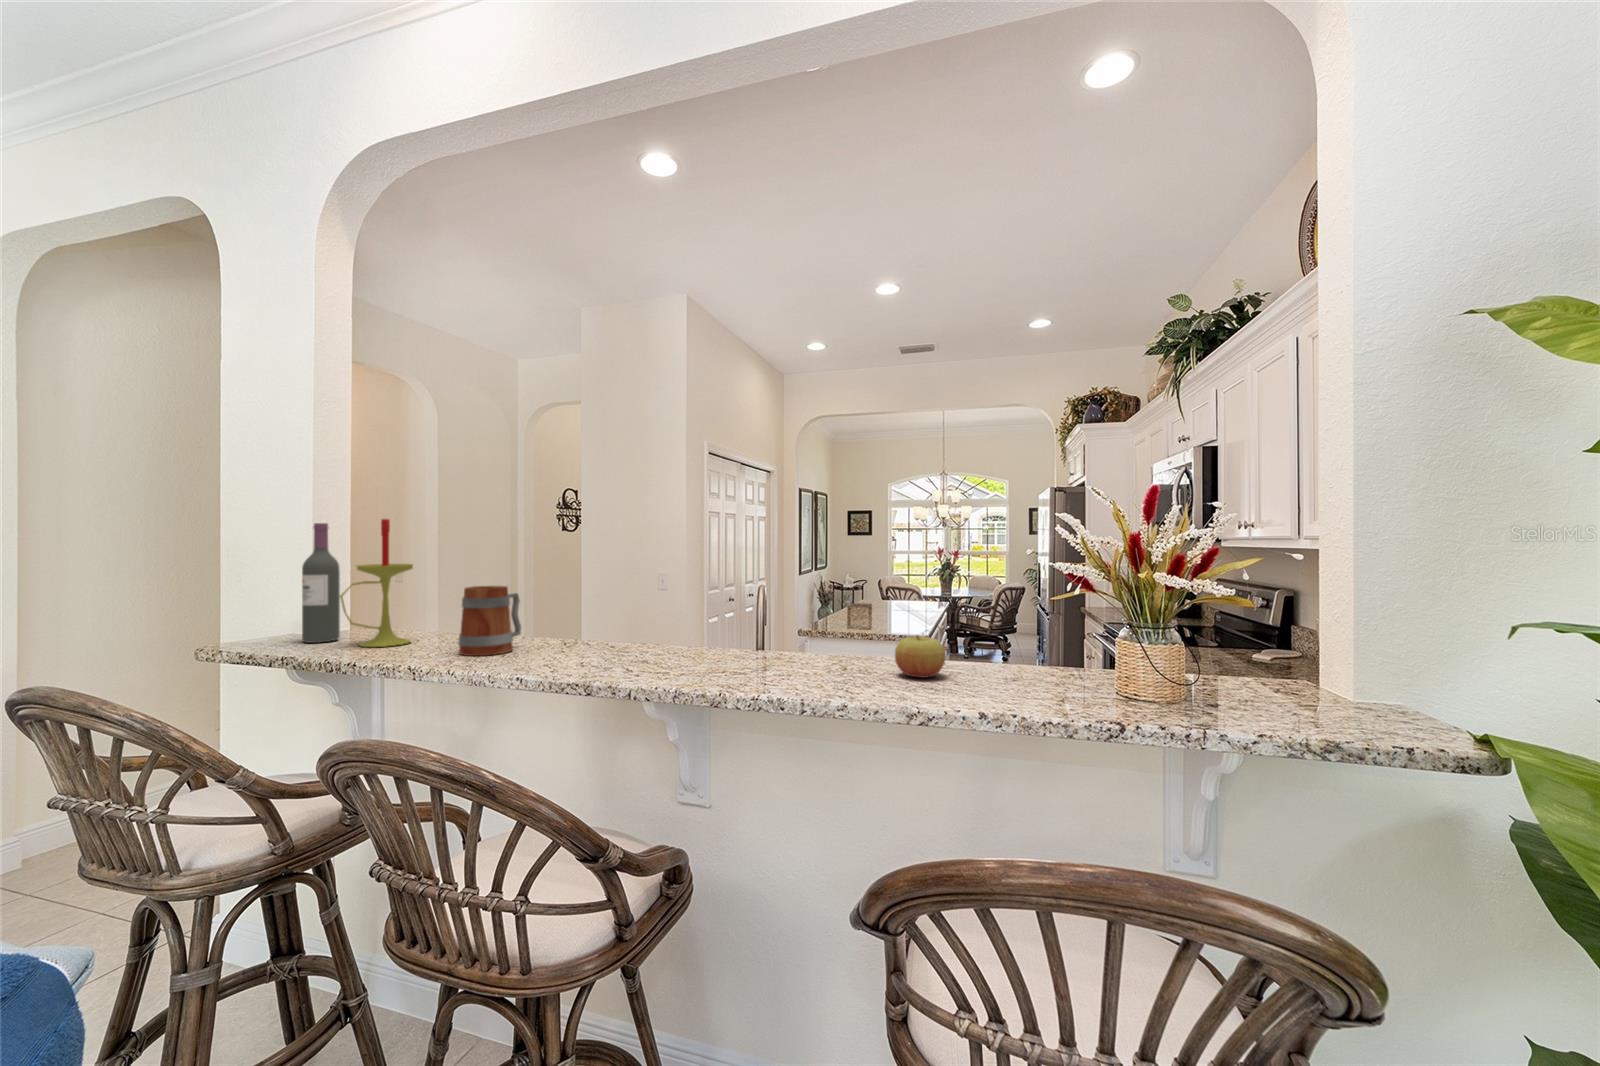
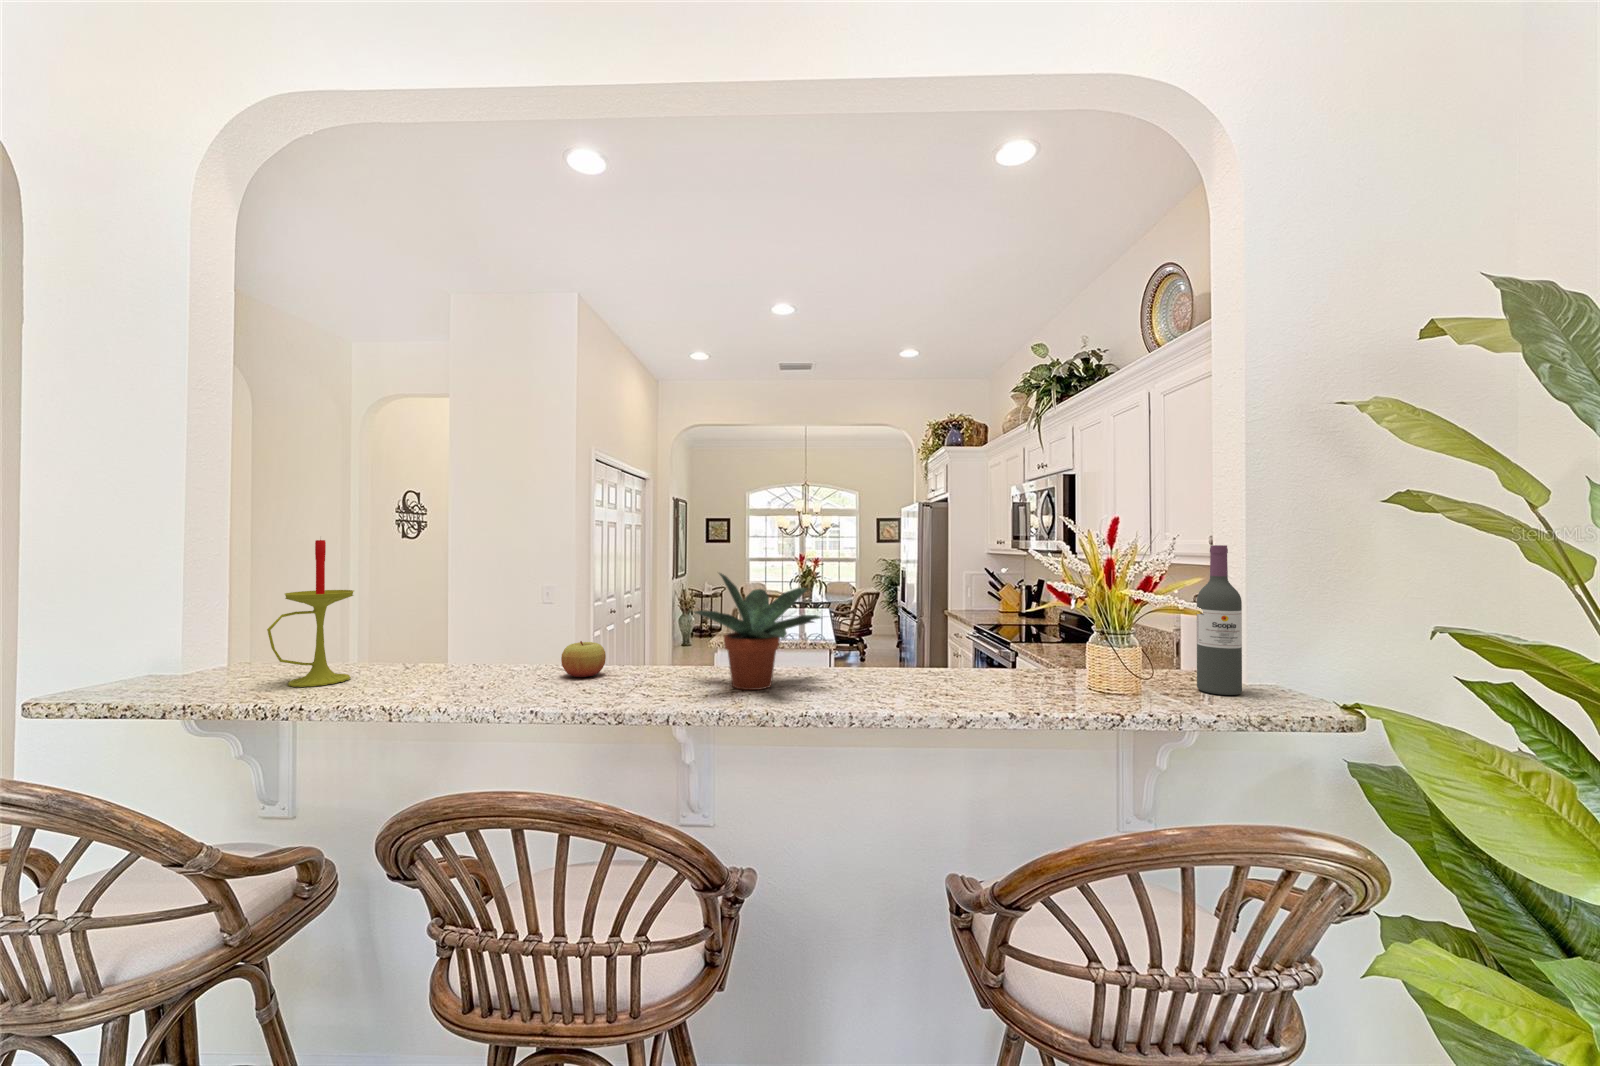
wine bottle: present [302,523,340,643] -> present [1197,545,1242,695]
potted plant: none [677,549,817,672] -> present [694,573,821,690]
mug: present [458,586,521,656] -> none [428,612,490,690]
apple: present [895,636,945,678] -> present [561,641,606,677]

